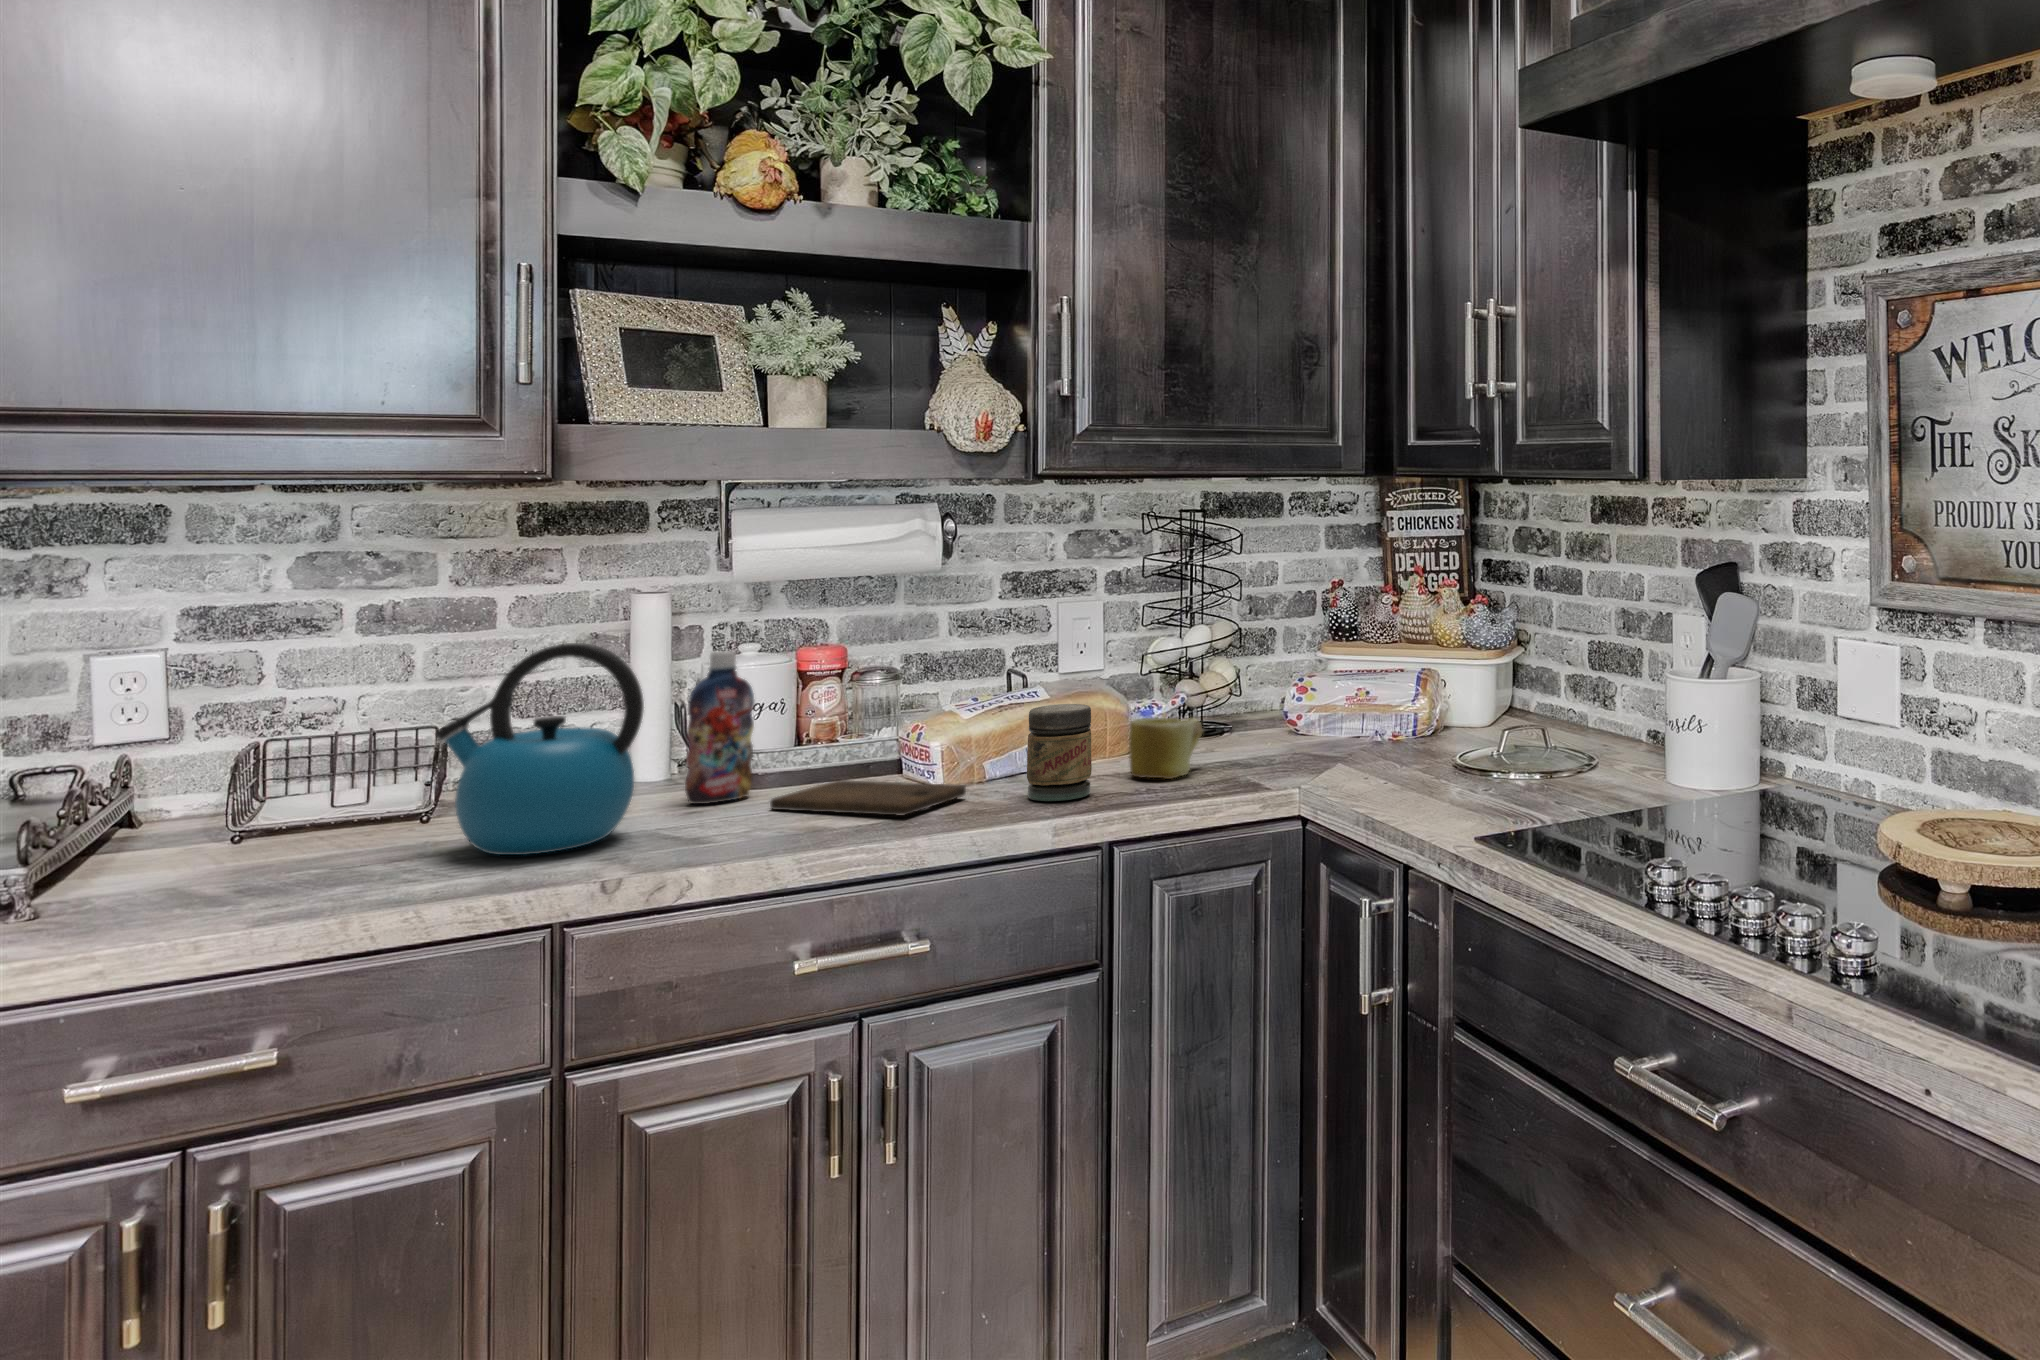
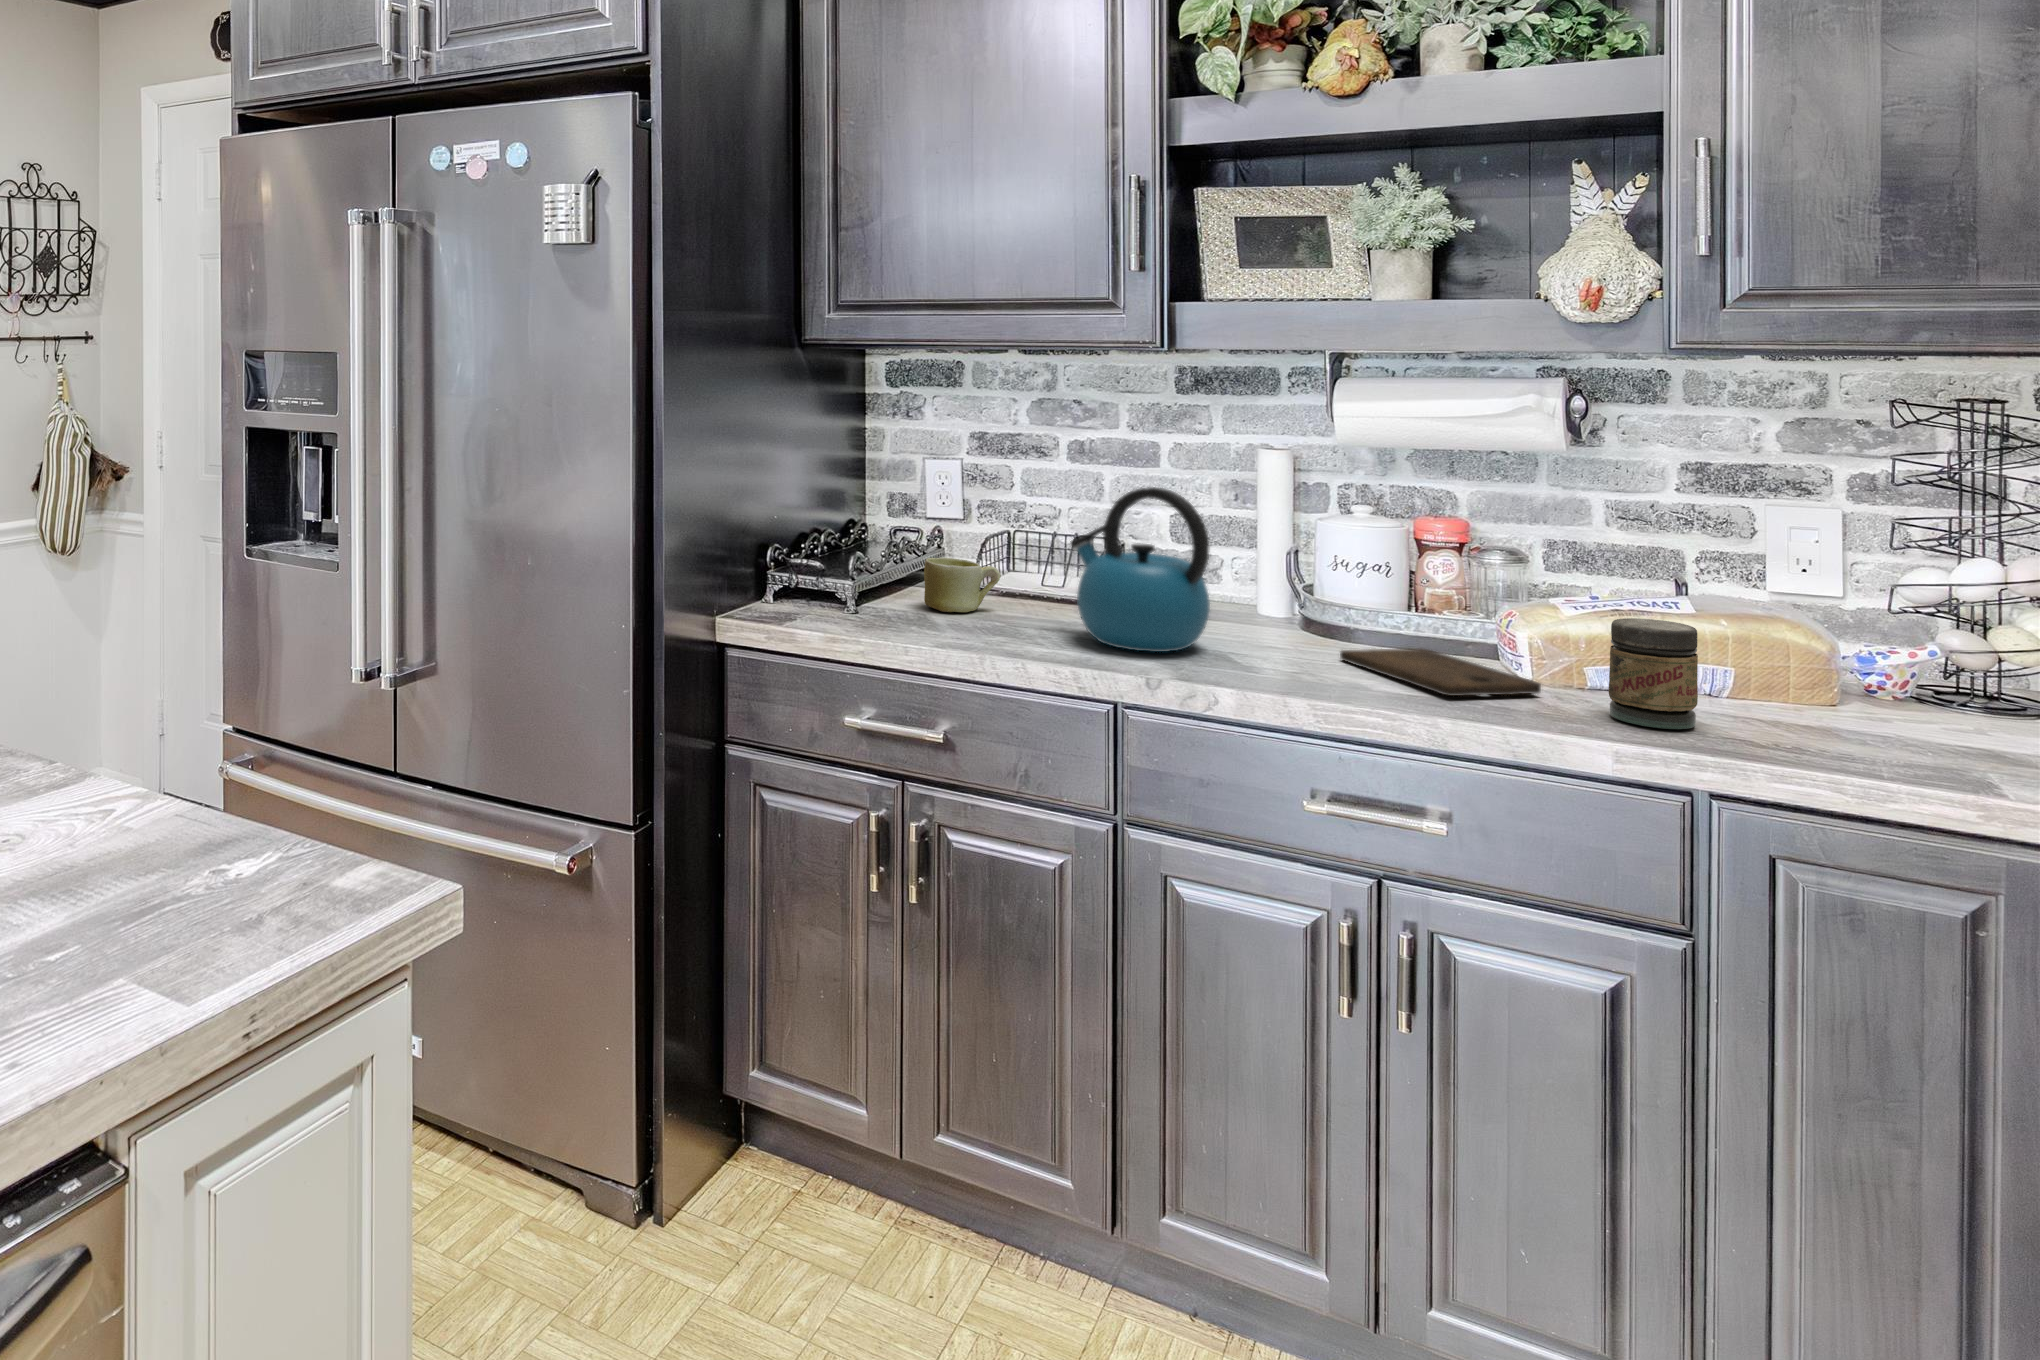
bottle: present [685,651,754,804] -> none [1278,510,1343,644]
mug: present [1129,718,1202,779] -> present [924,557,1001,612]

